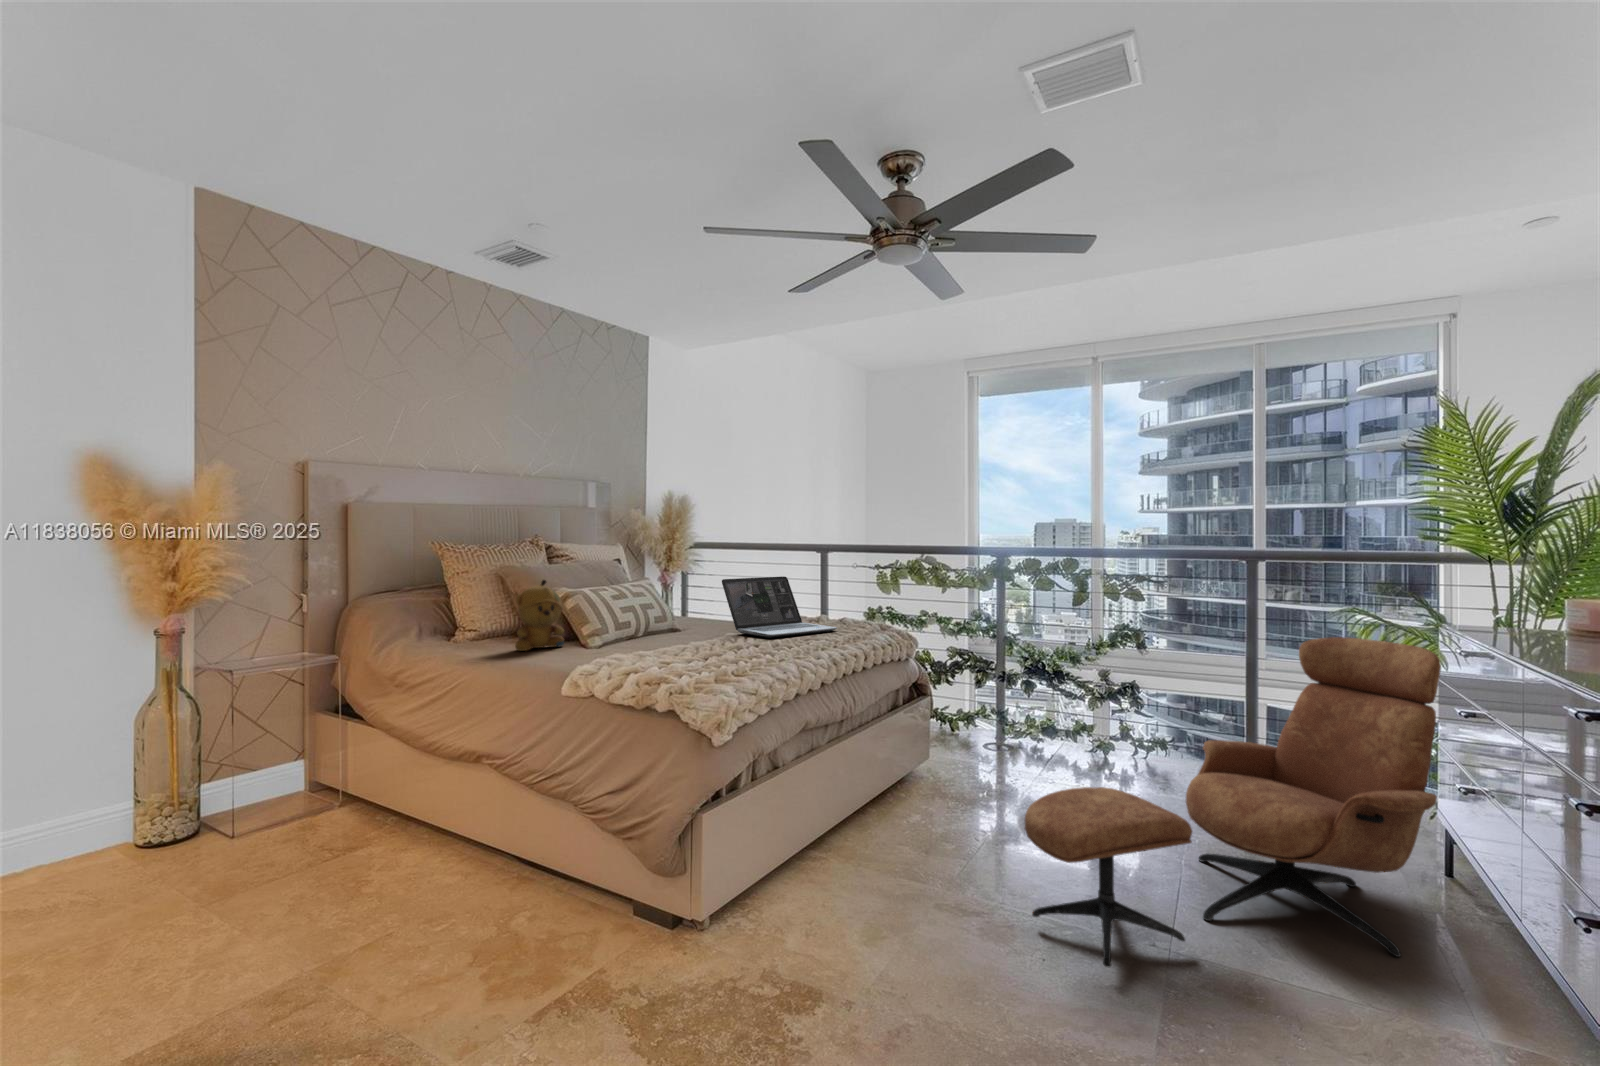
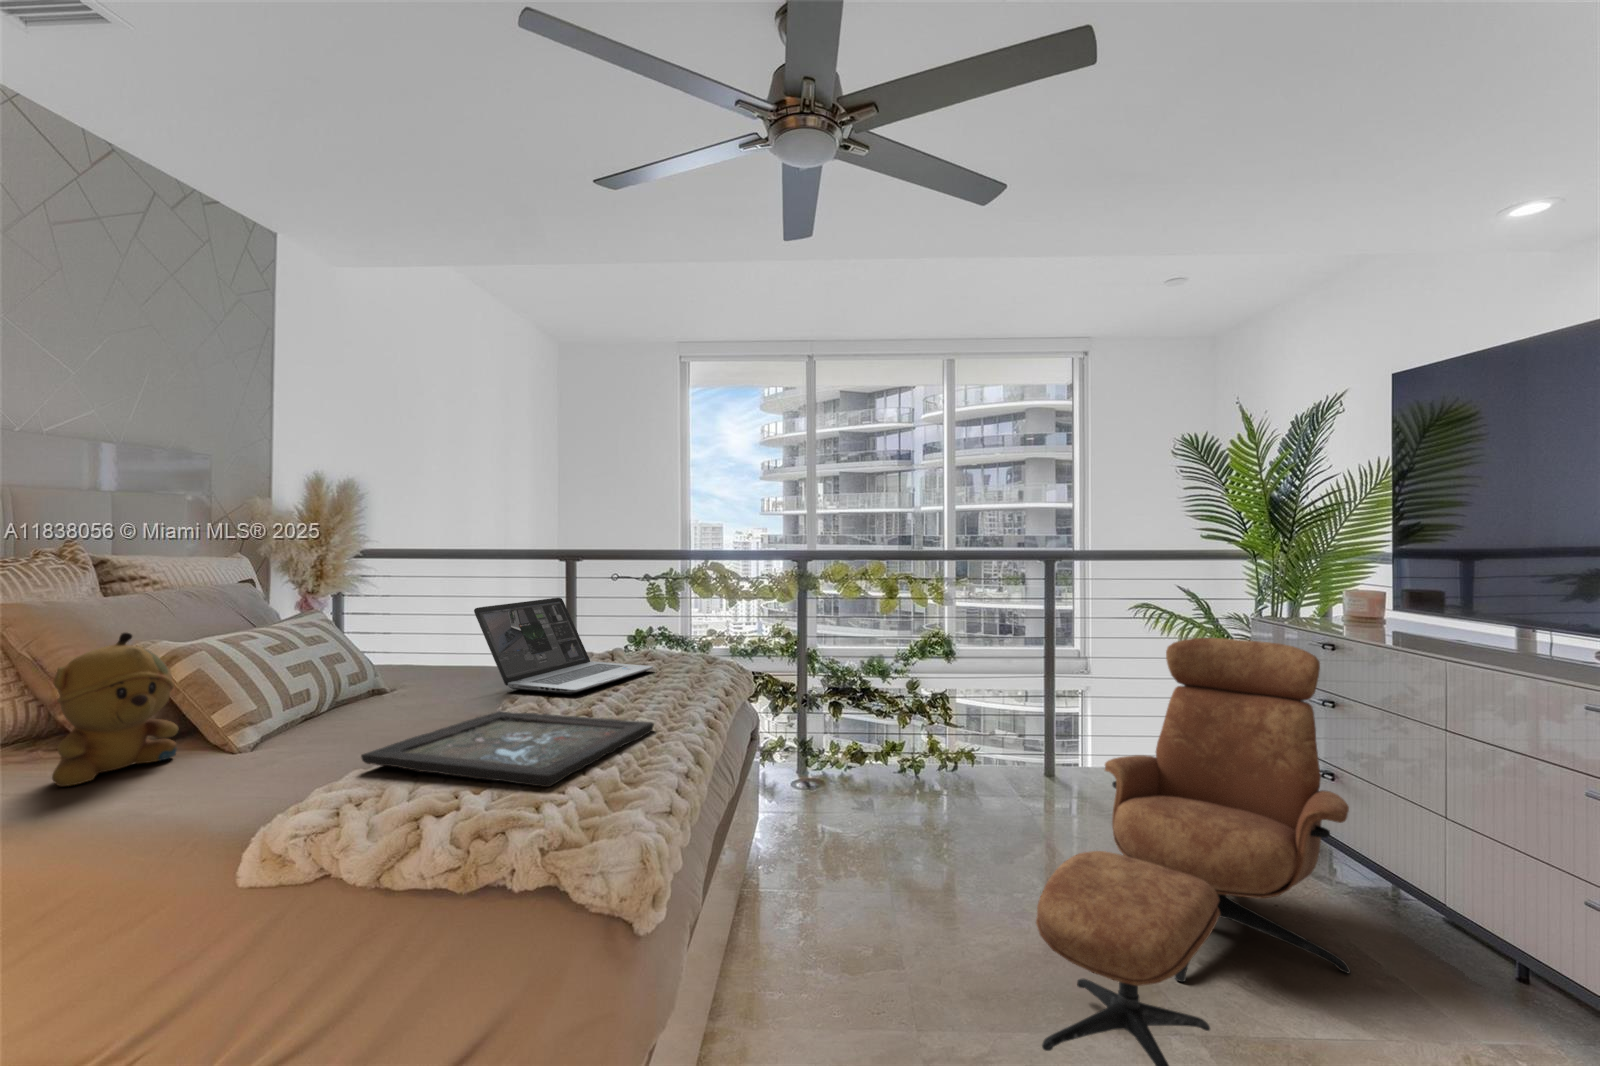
tray: none [631,640,787,670] -> present [361,711,654,787]

